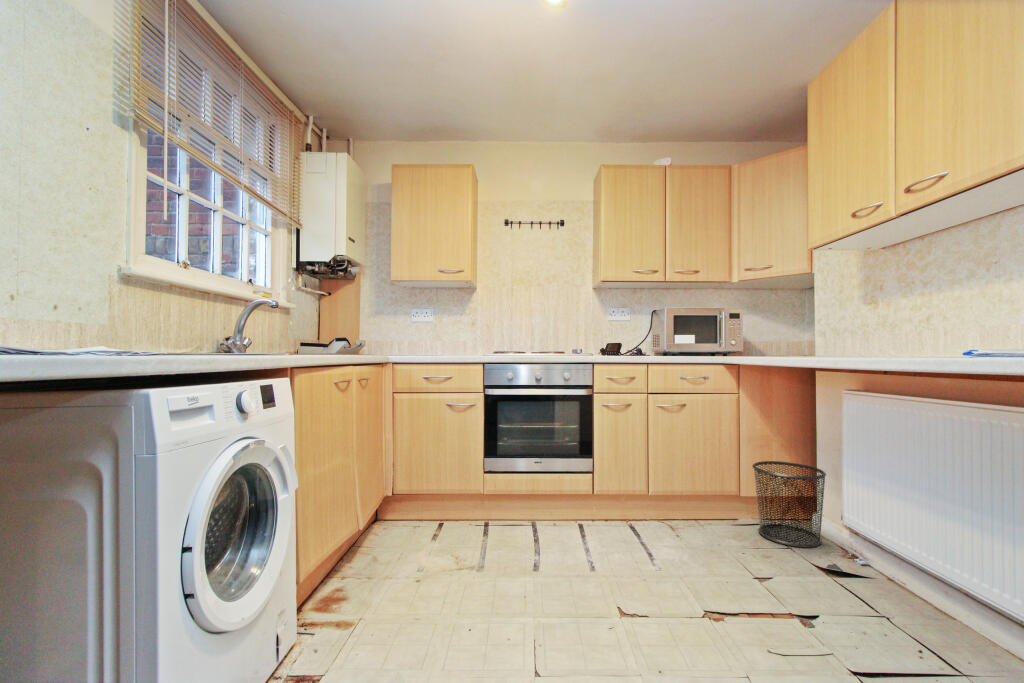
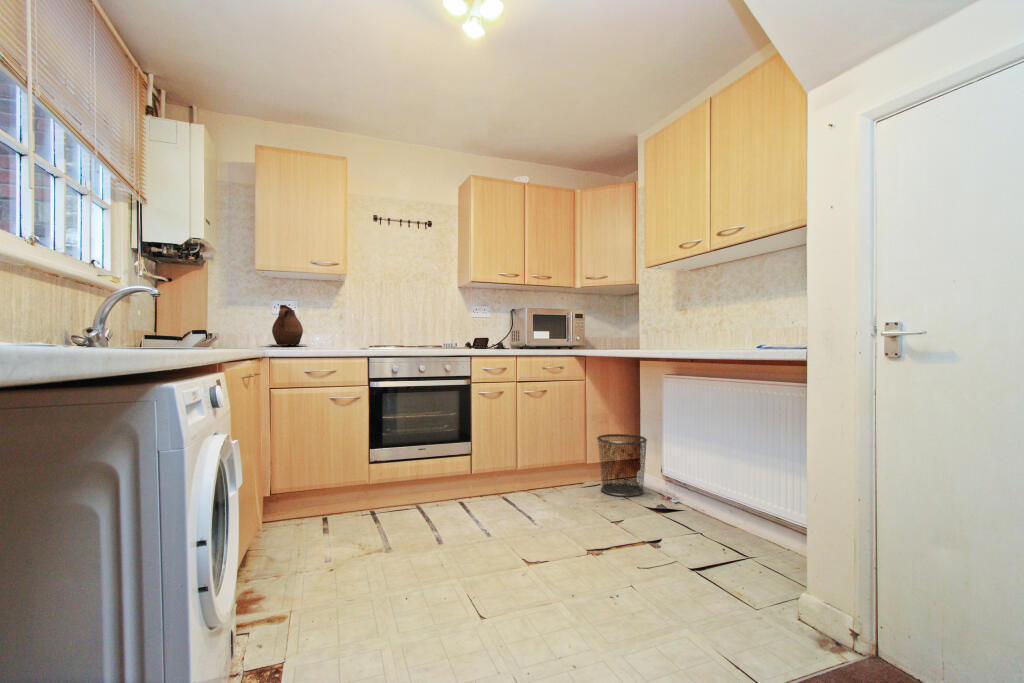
ceramic pitcher: none [409,312,444,350] -> present [270,305,303,346]

